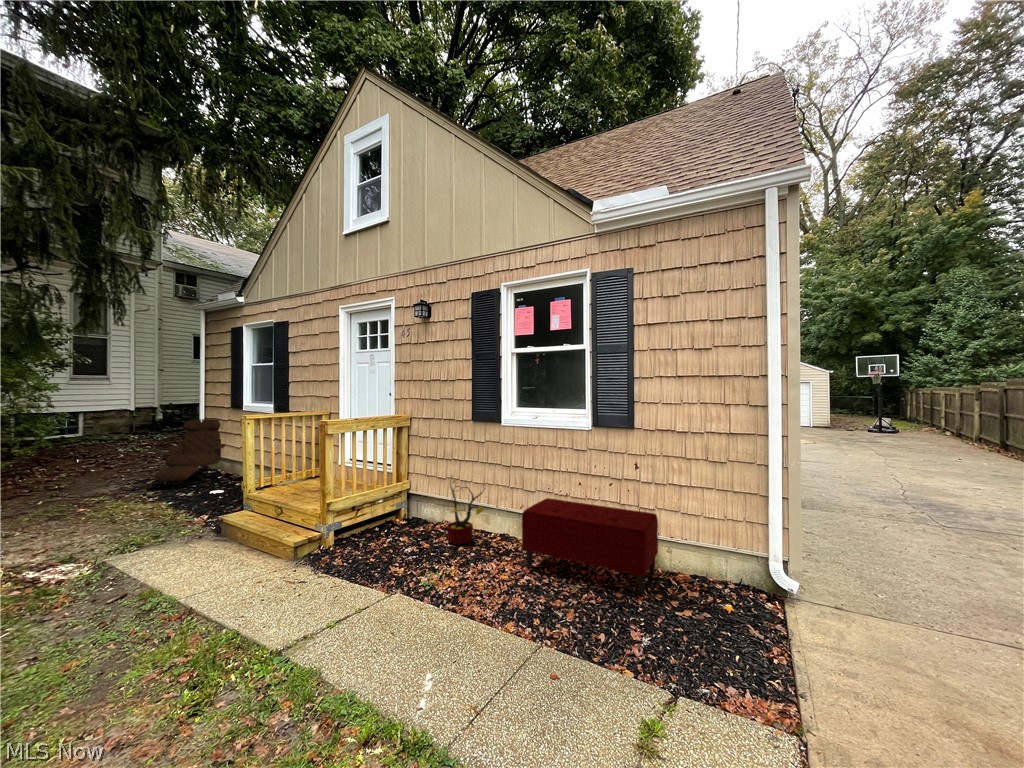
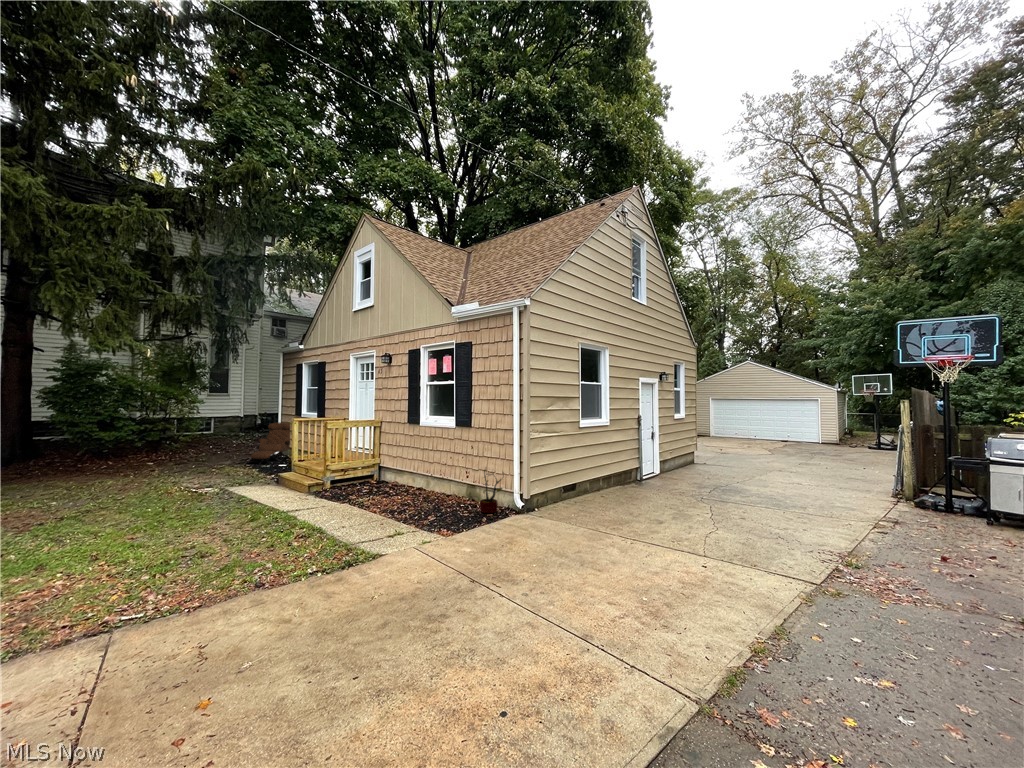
decorative plant: present [447,480,484,544] -> present [480,469,502,513]
bench: present [522,498,658,595] -> none [412,466,477,508]

